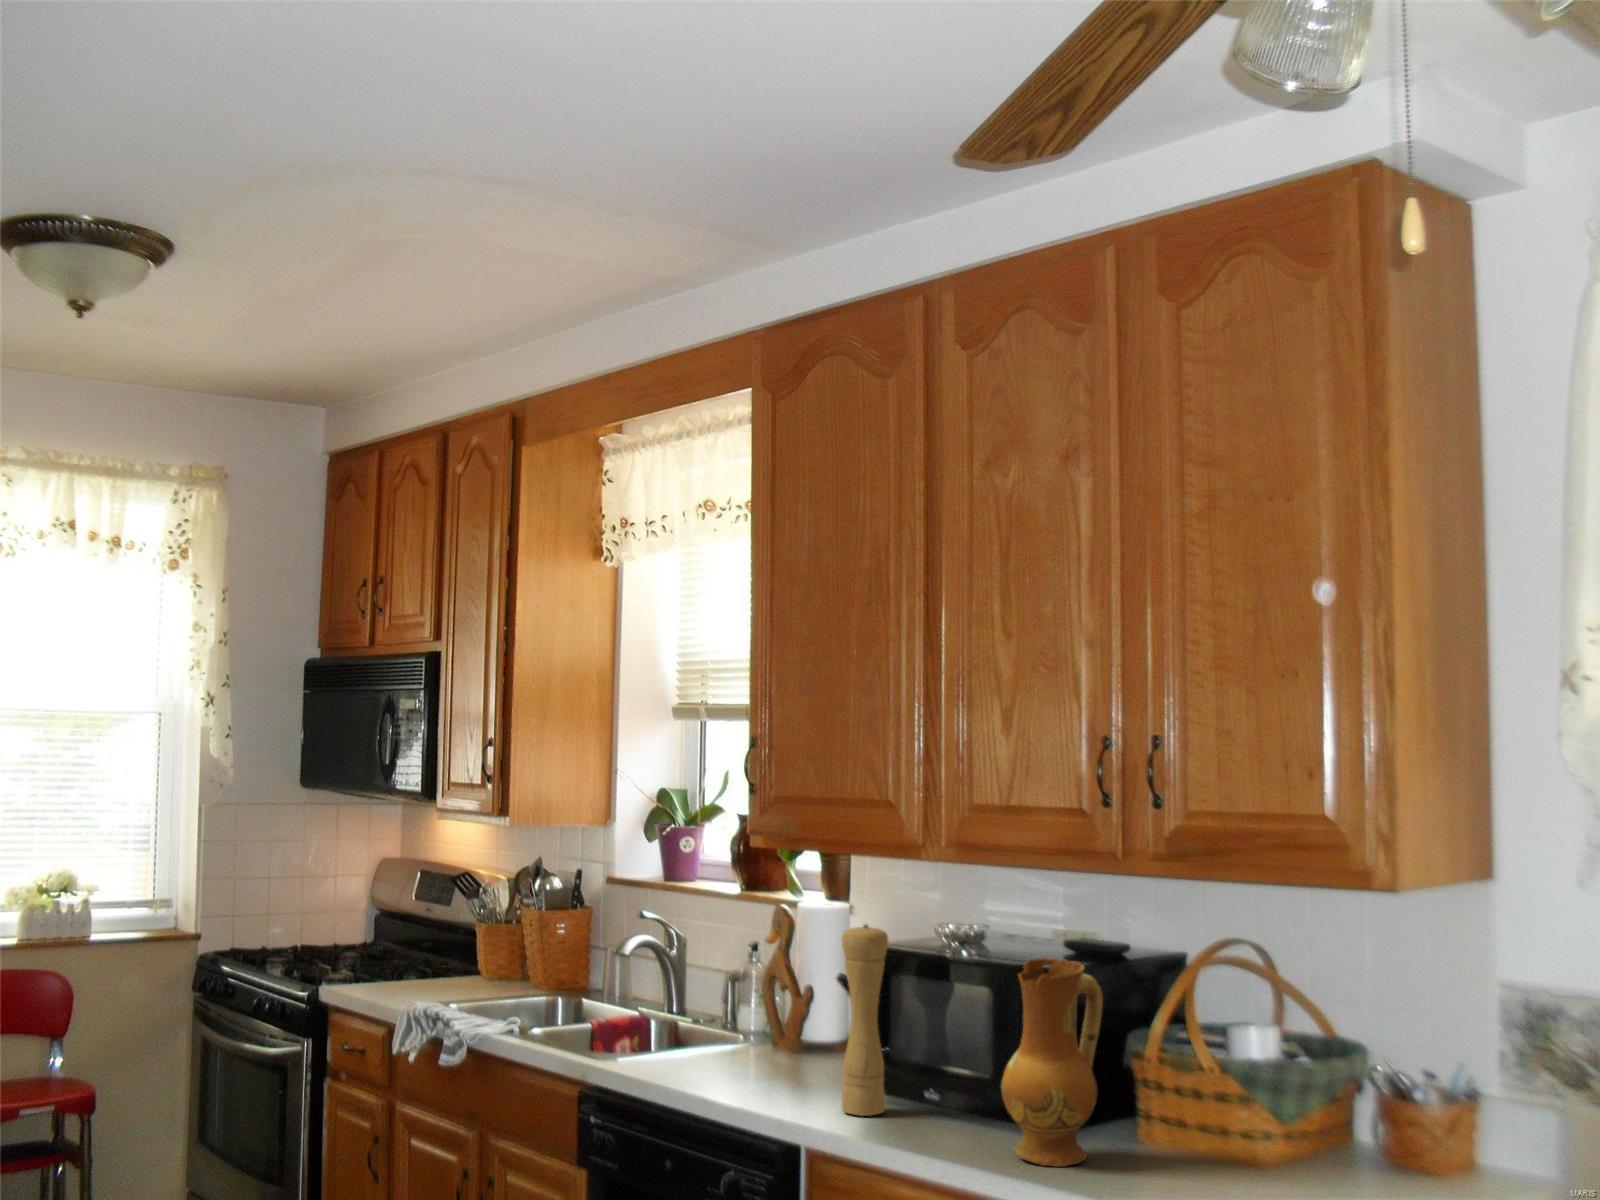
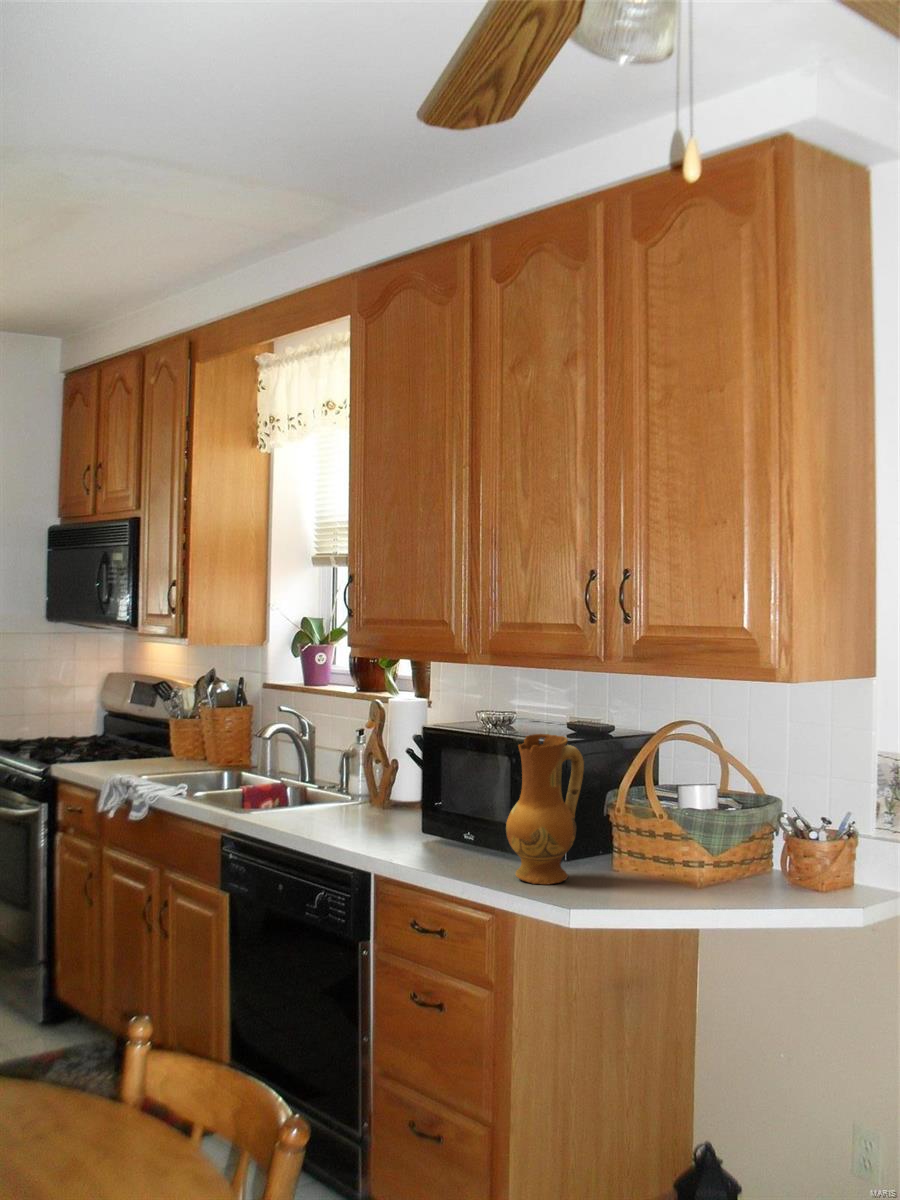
pepper mill: present [842,924,888,1116] -> none [401,711,436,850]

